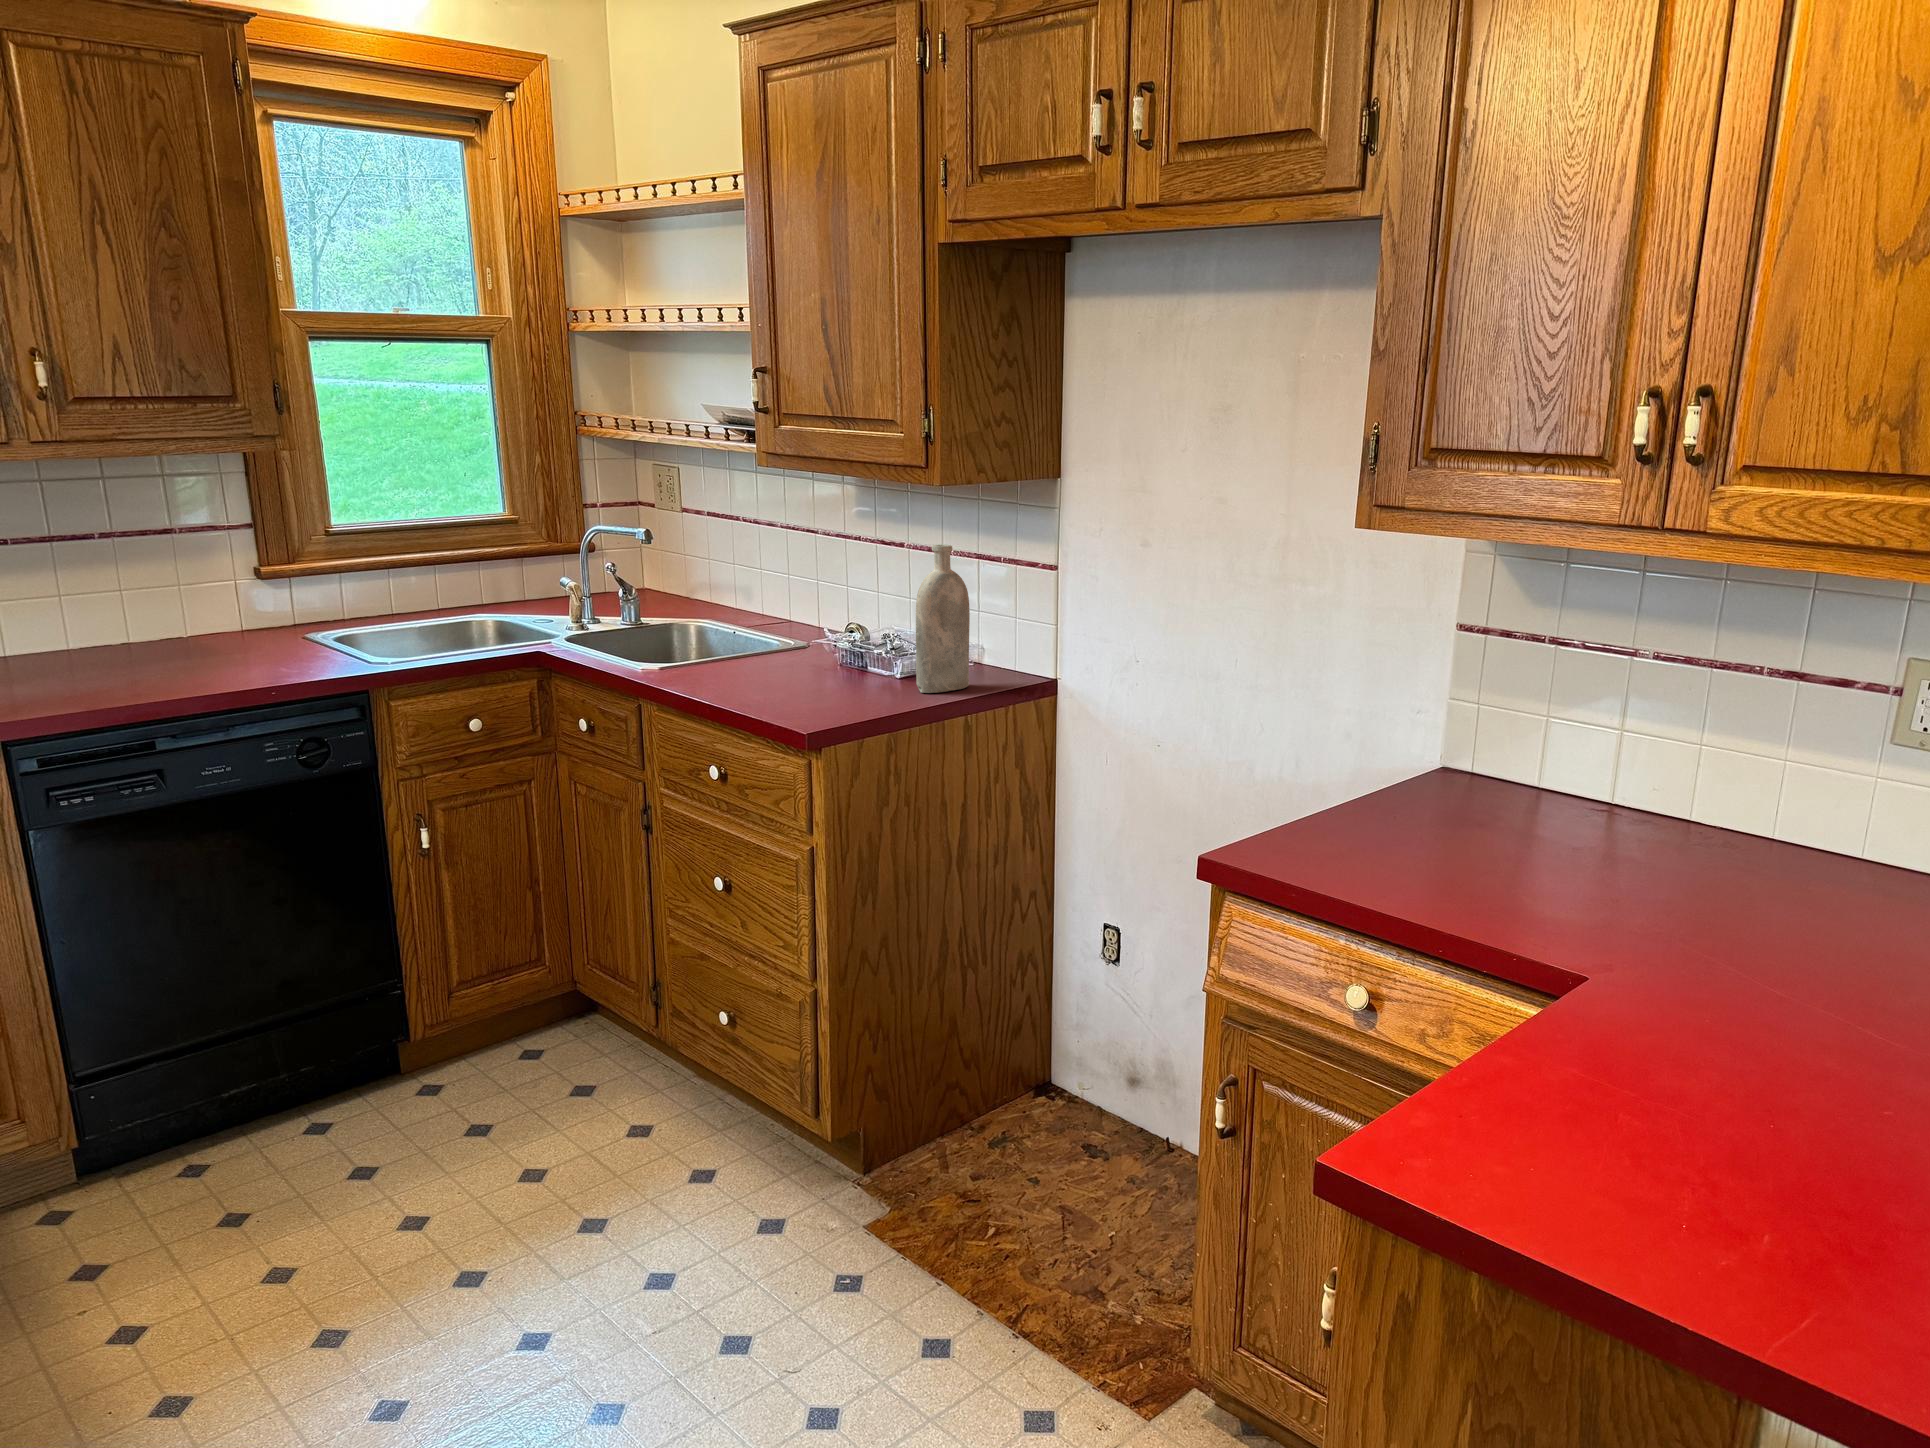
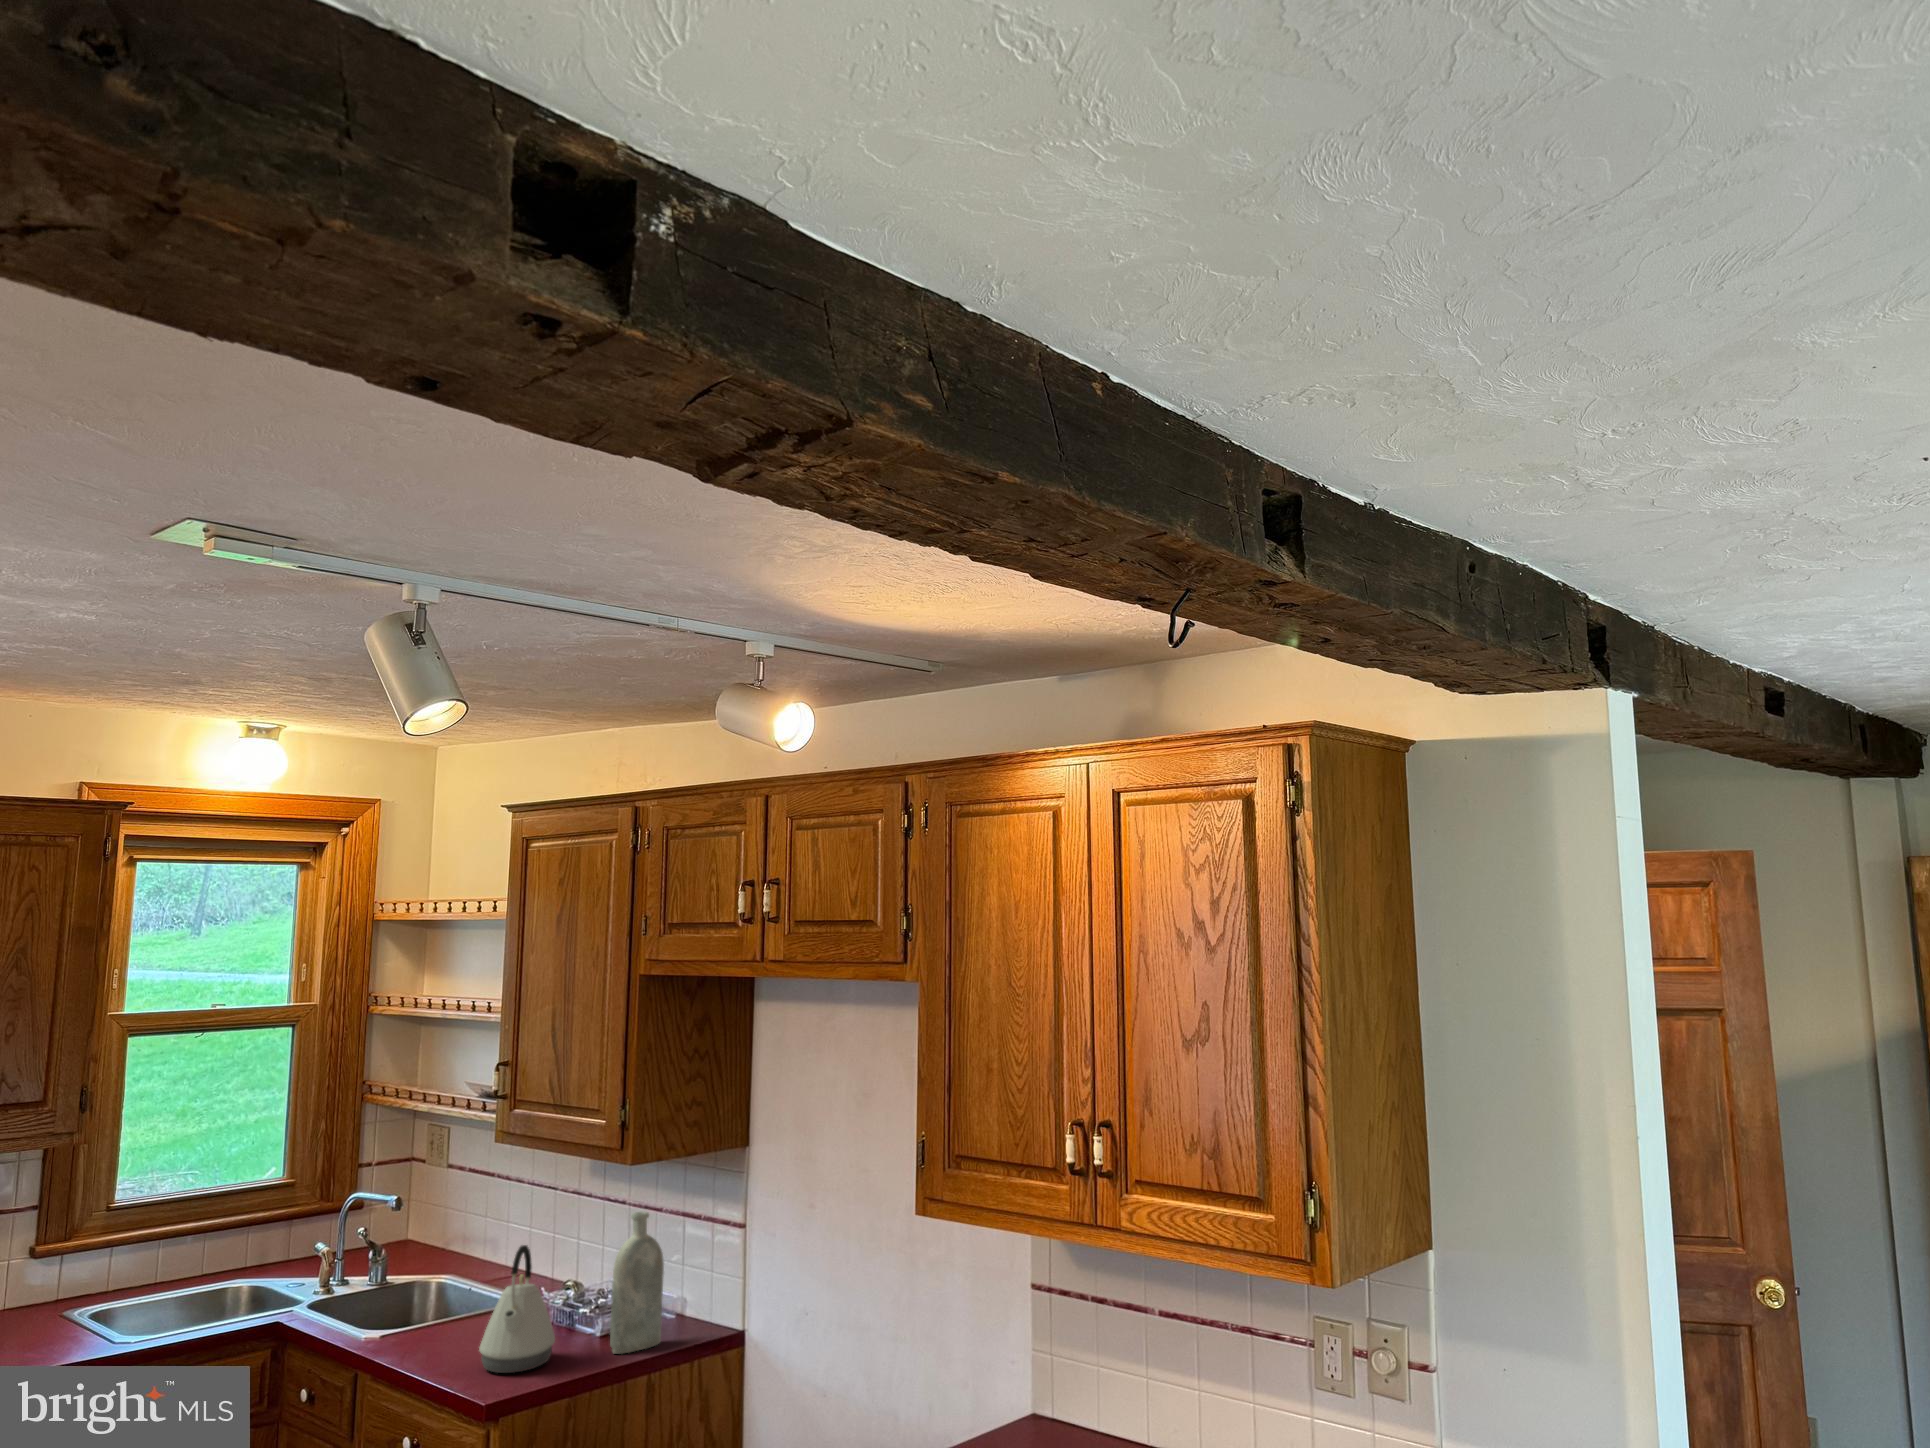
kettle: none [778,572,859,703] -> present [479,1245,555,1373]

